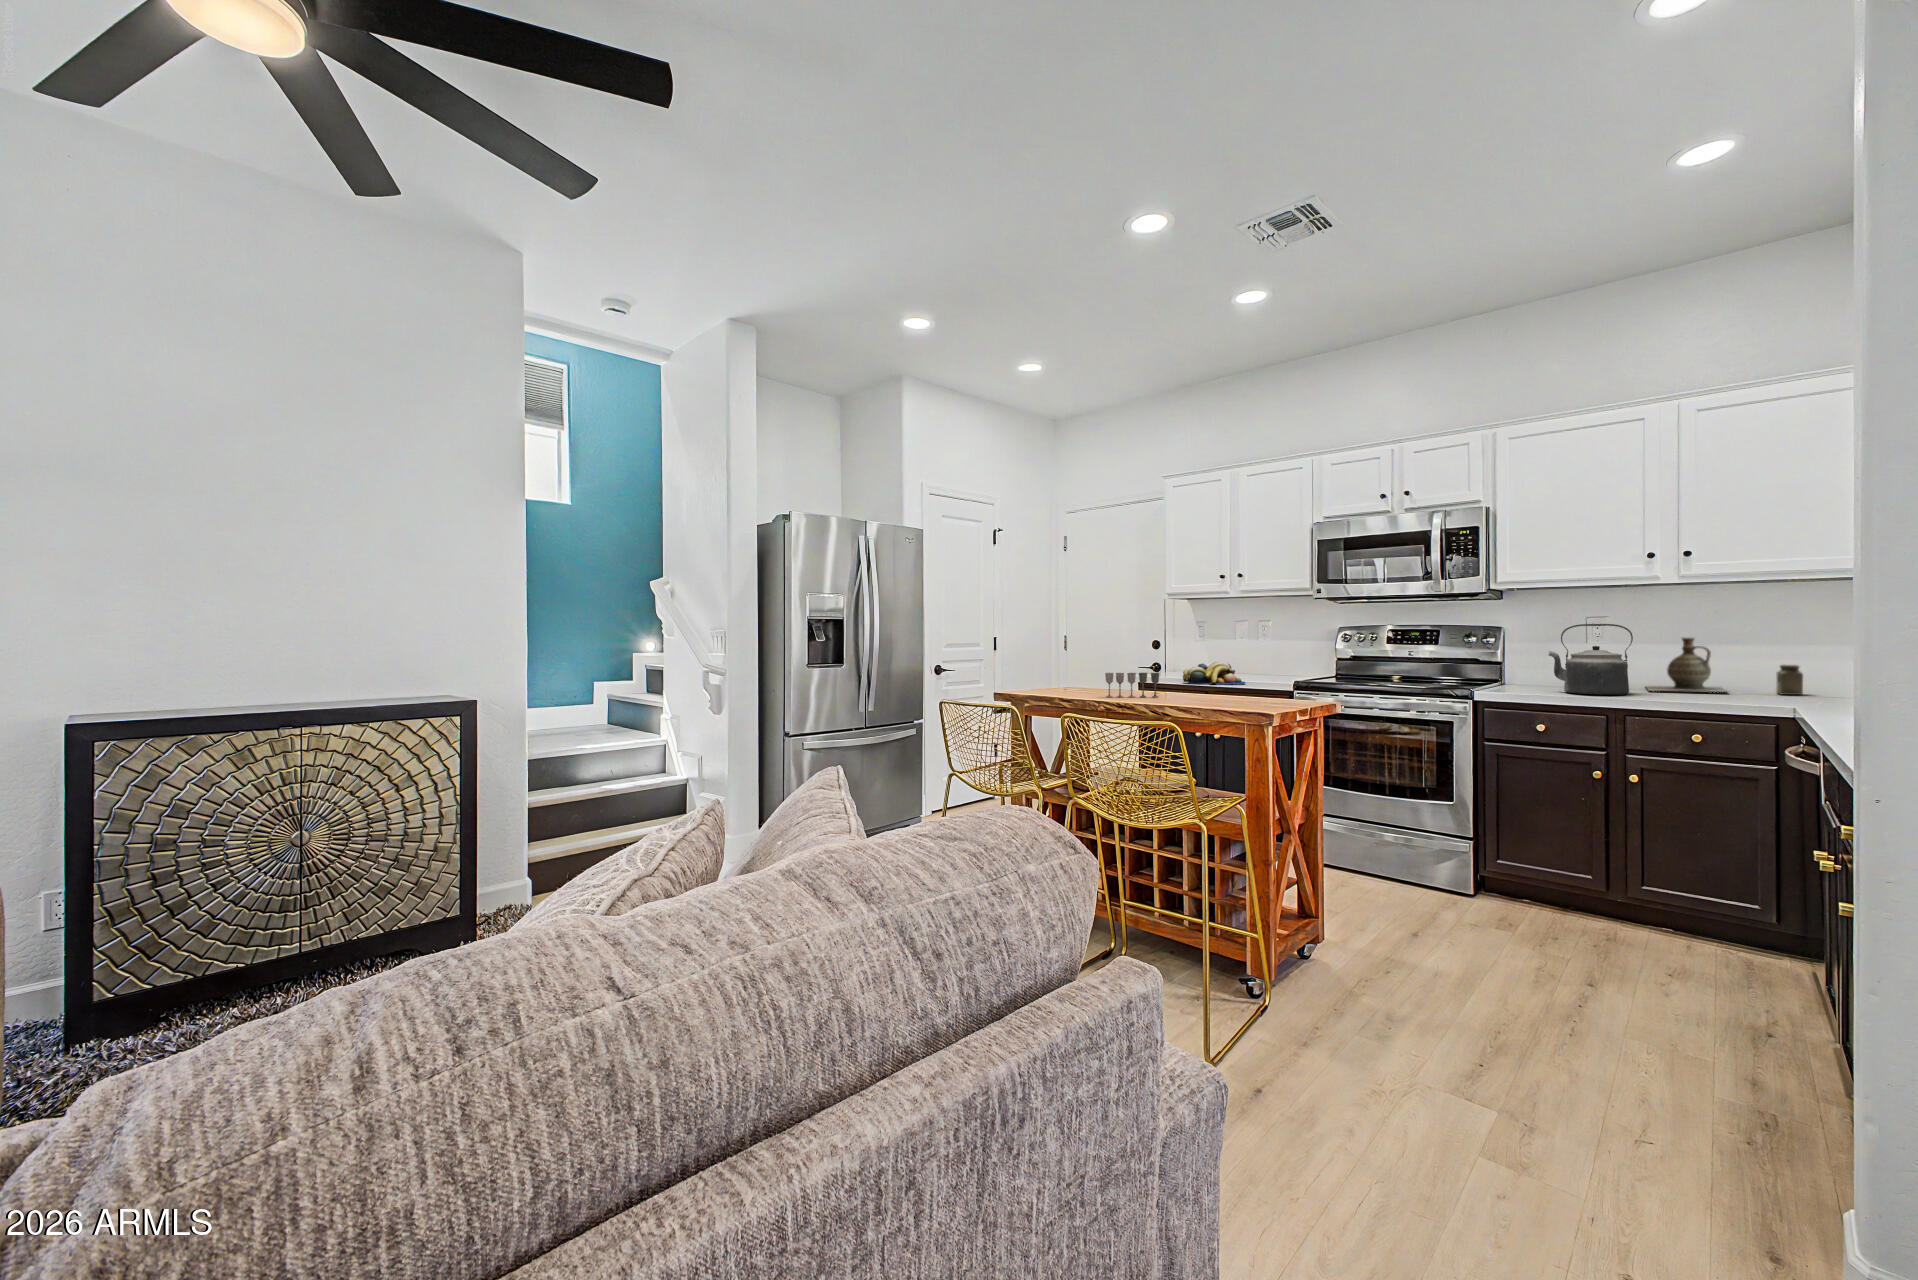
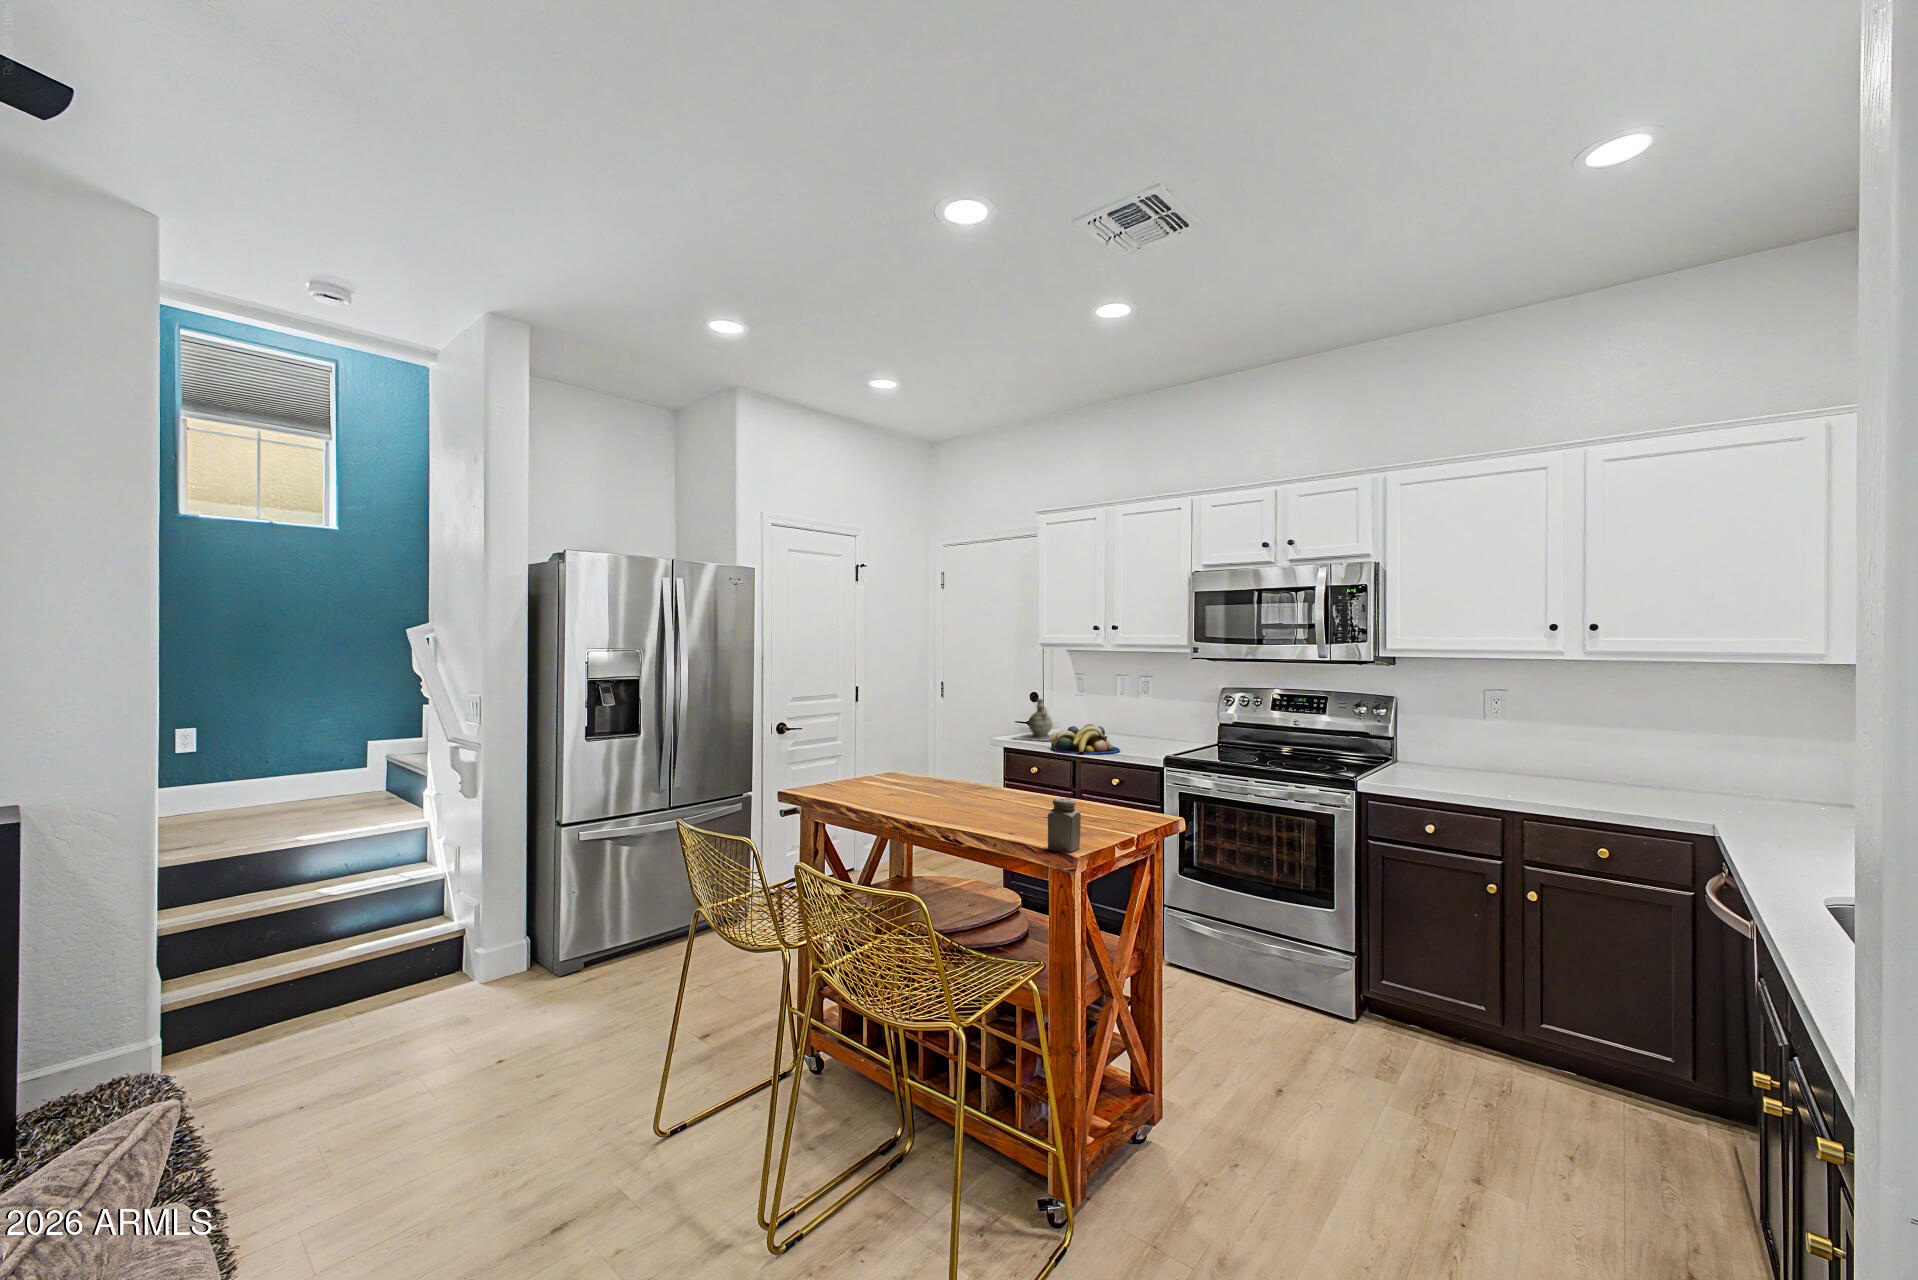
kettle: present [1549,624,1633,695] -> none [1443,704,1535,790]
ceramic jug: present [1646,638,1726,692] -> present [1015,699,1052,741]
salt shaker: present [1776,664,1803,695] -> present [1048,798,1081,852]
wine glass: present [1105,673,1159,697] -> none [913,767,979,799]

